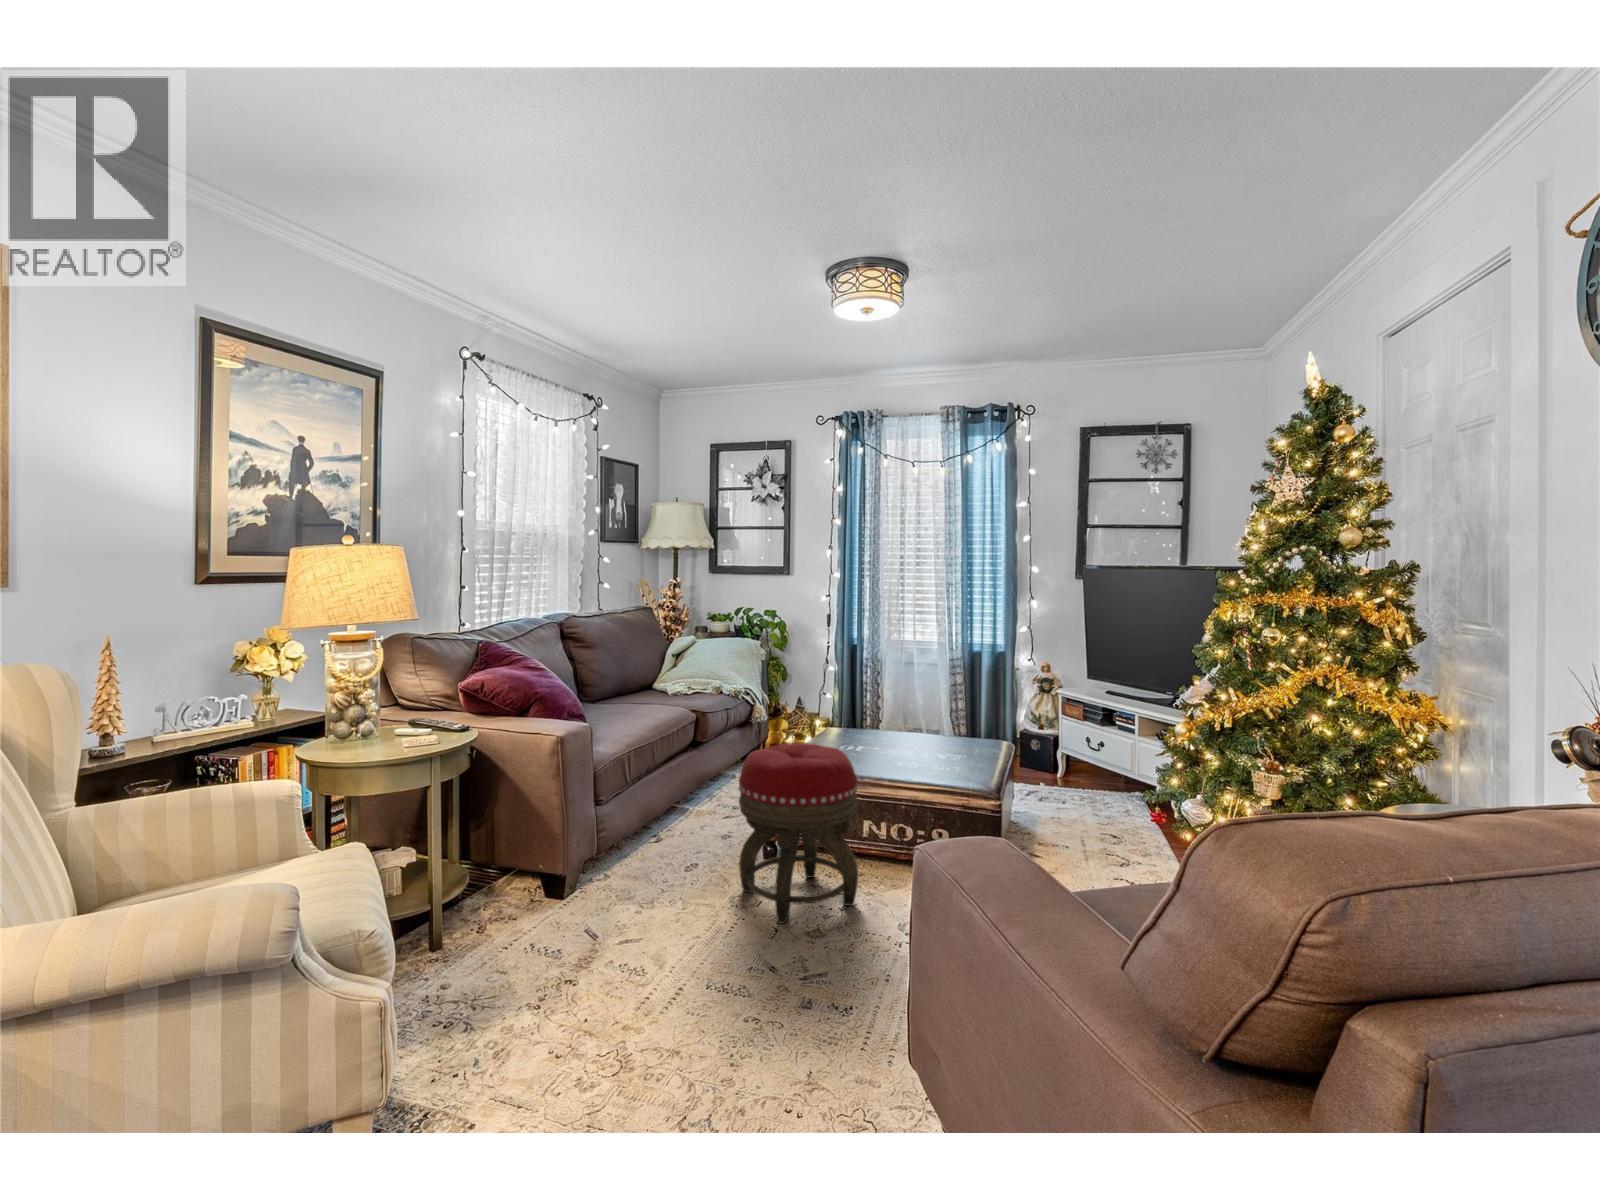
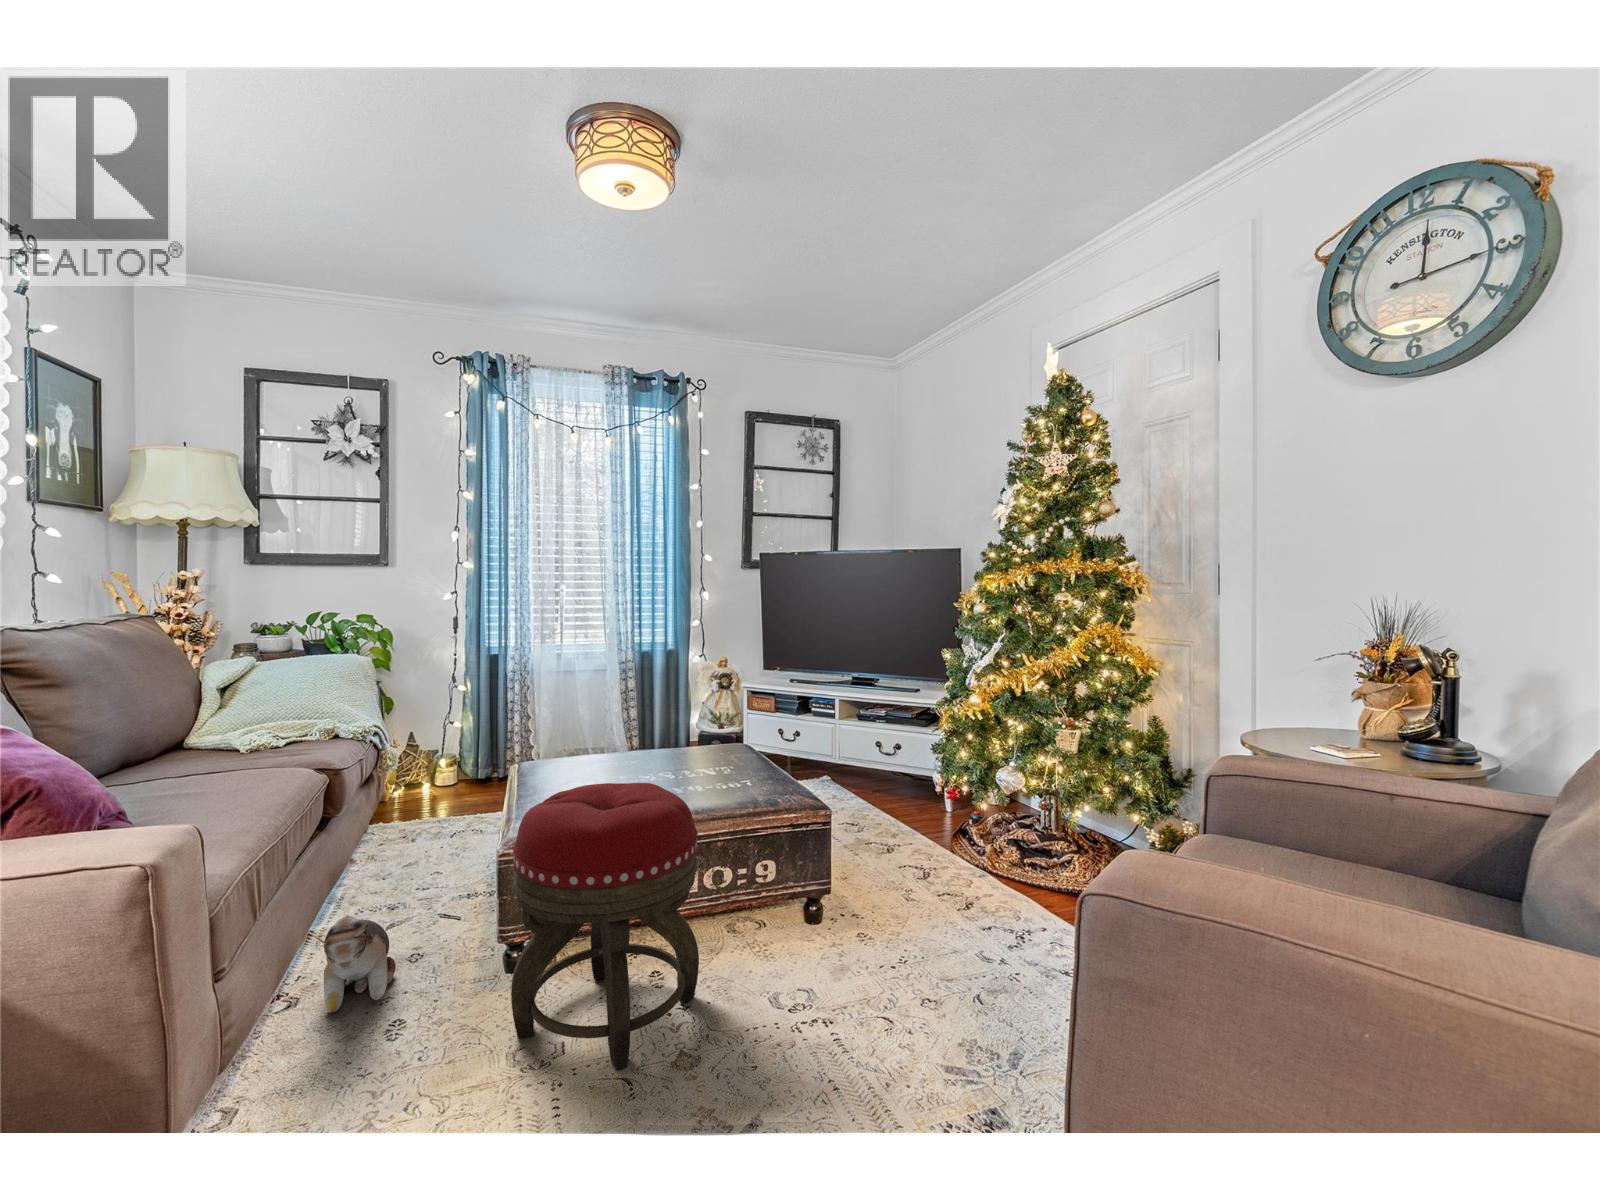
plush toy: none [659,796,711,851] -> present [314,915,396,1013]

